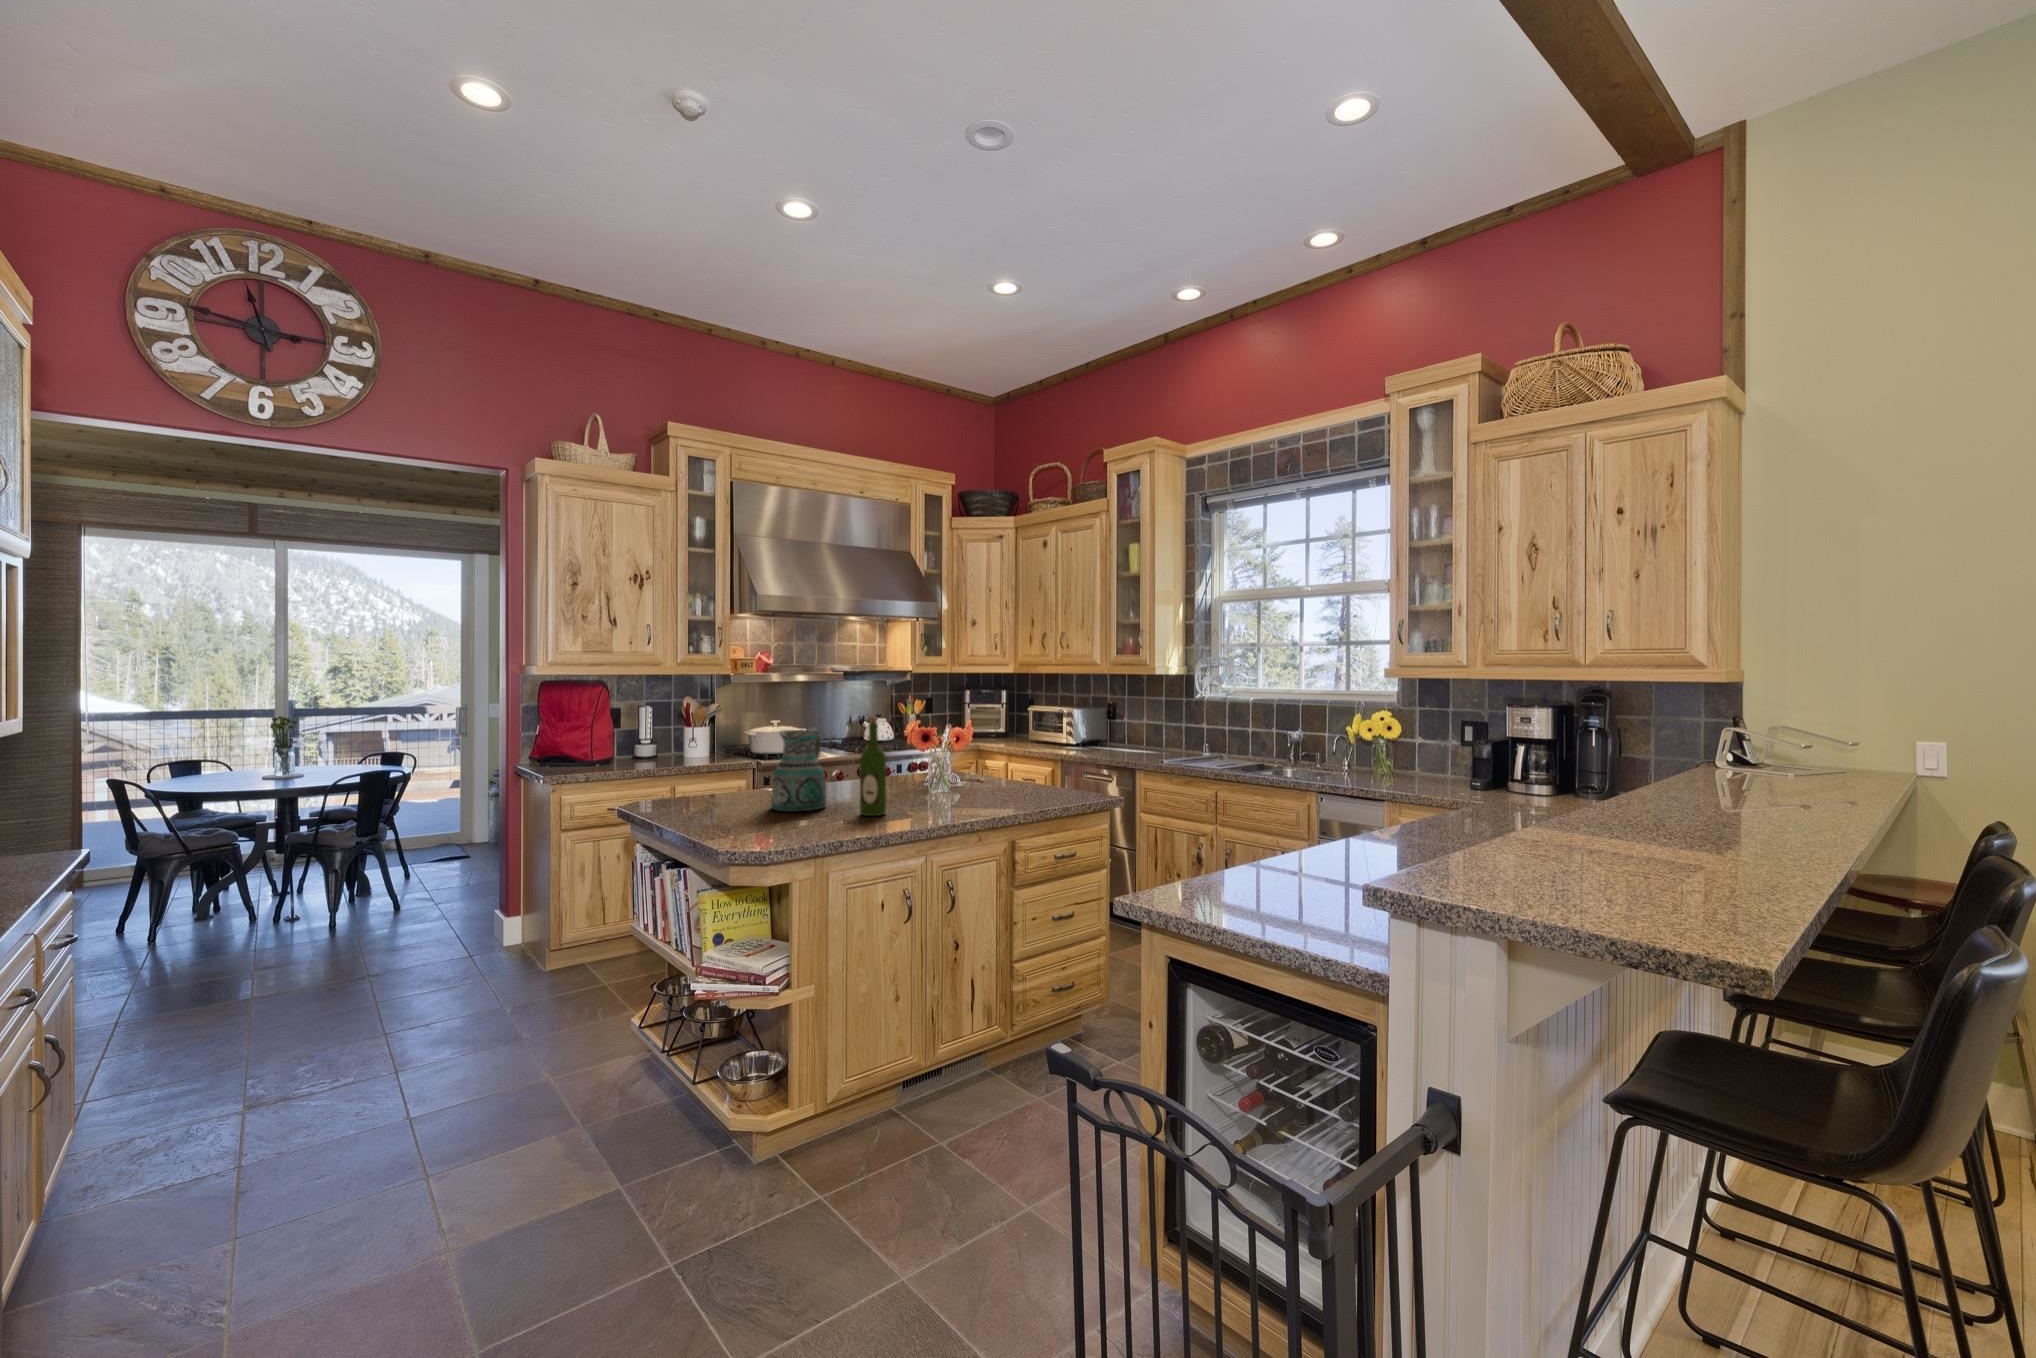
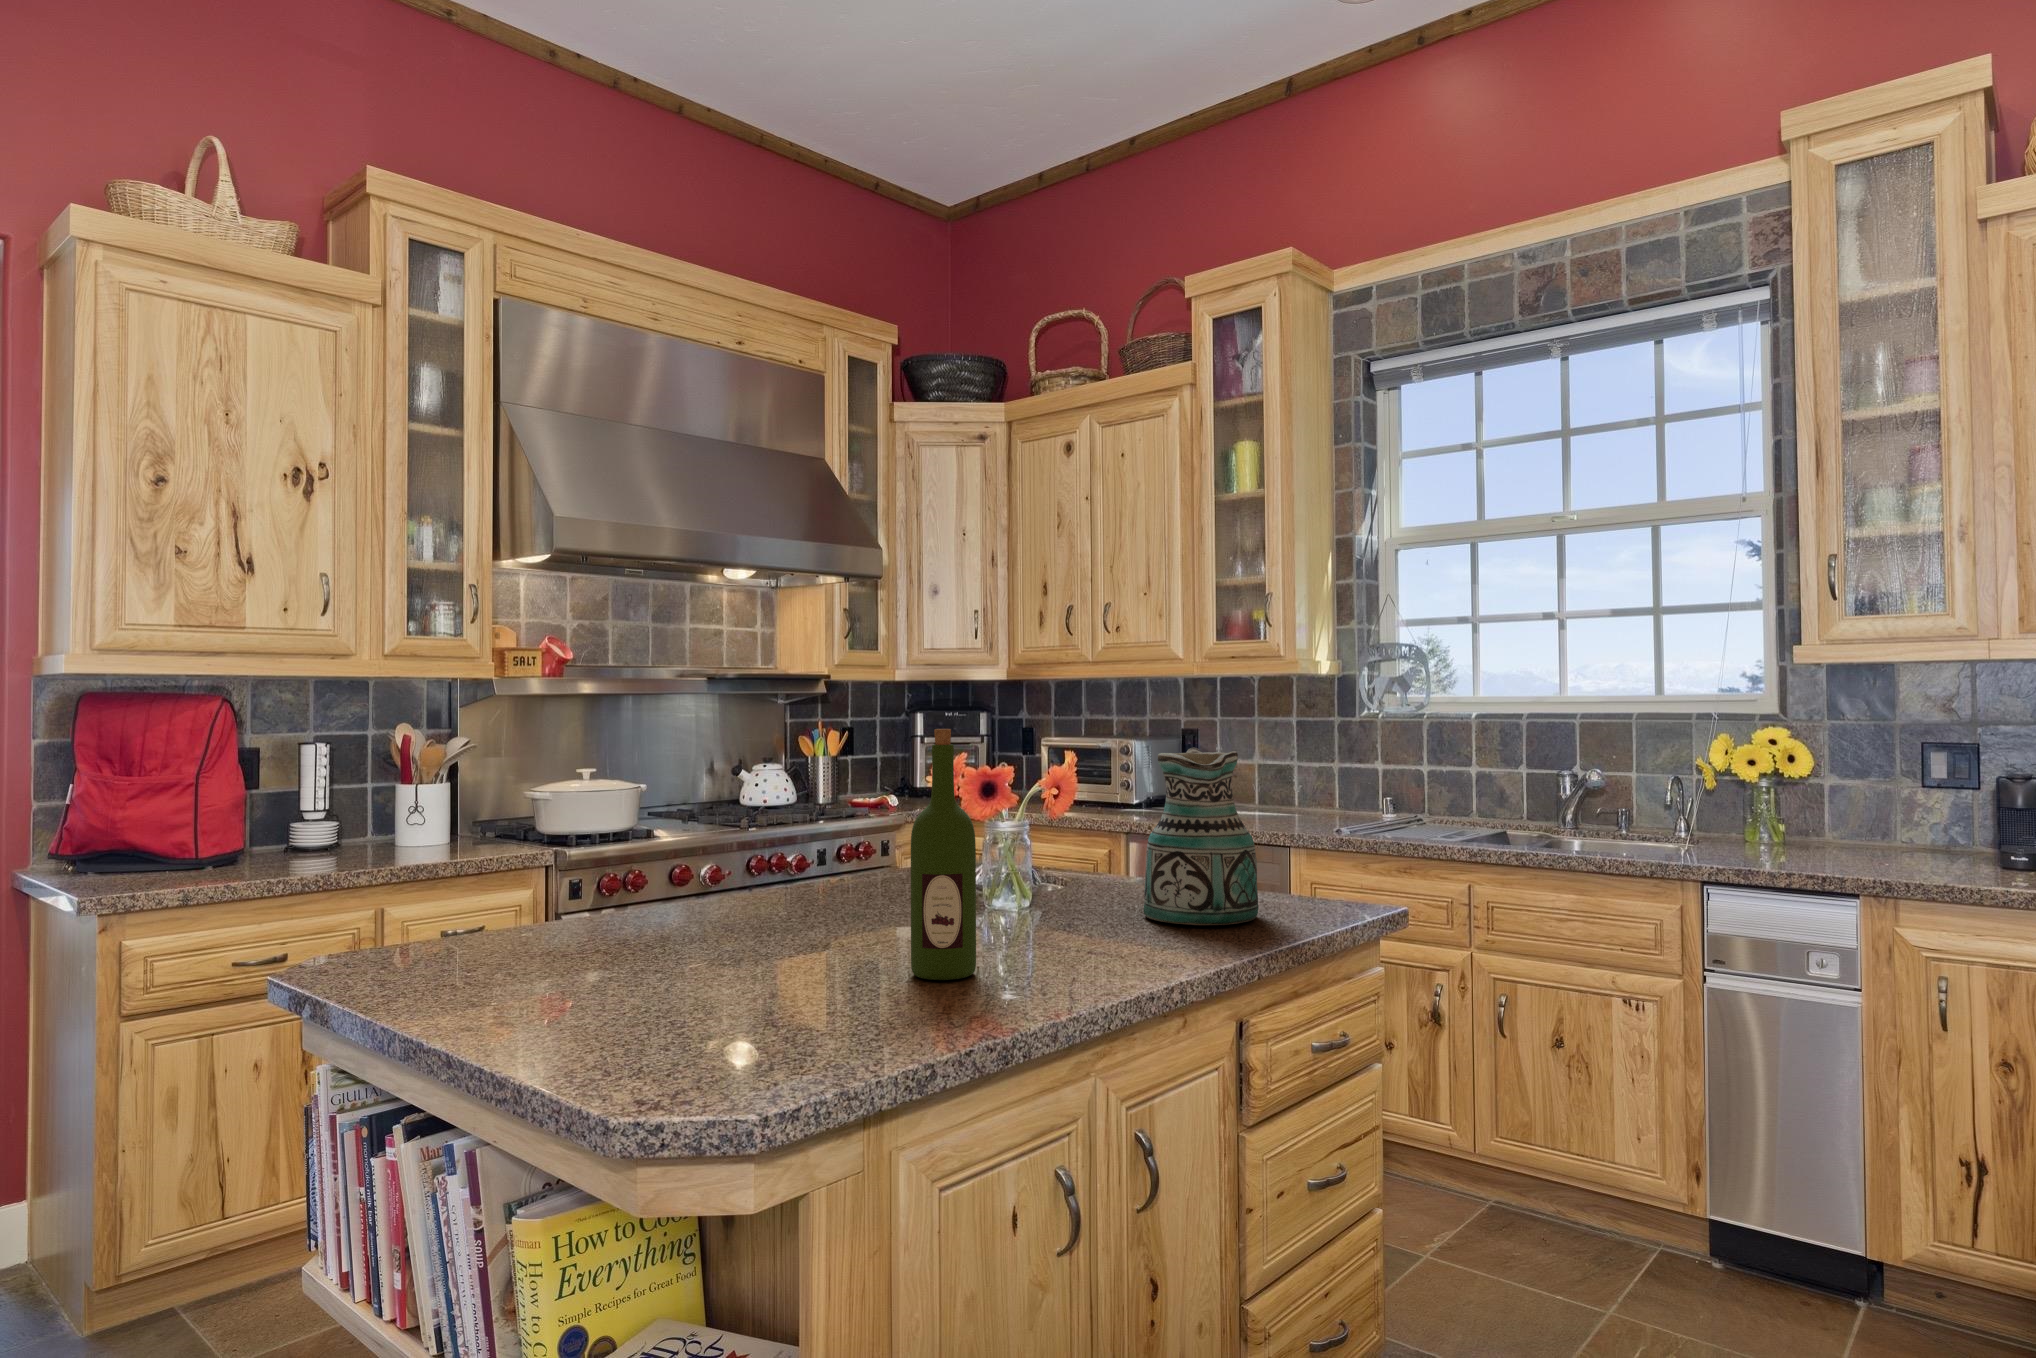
ceramic pitcher: present [771,727,826,811] -> present [1143,748,1259,925]

